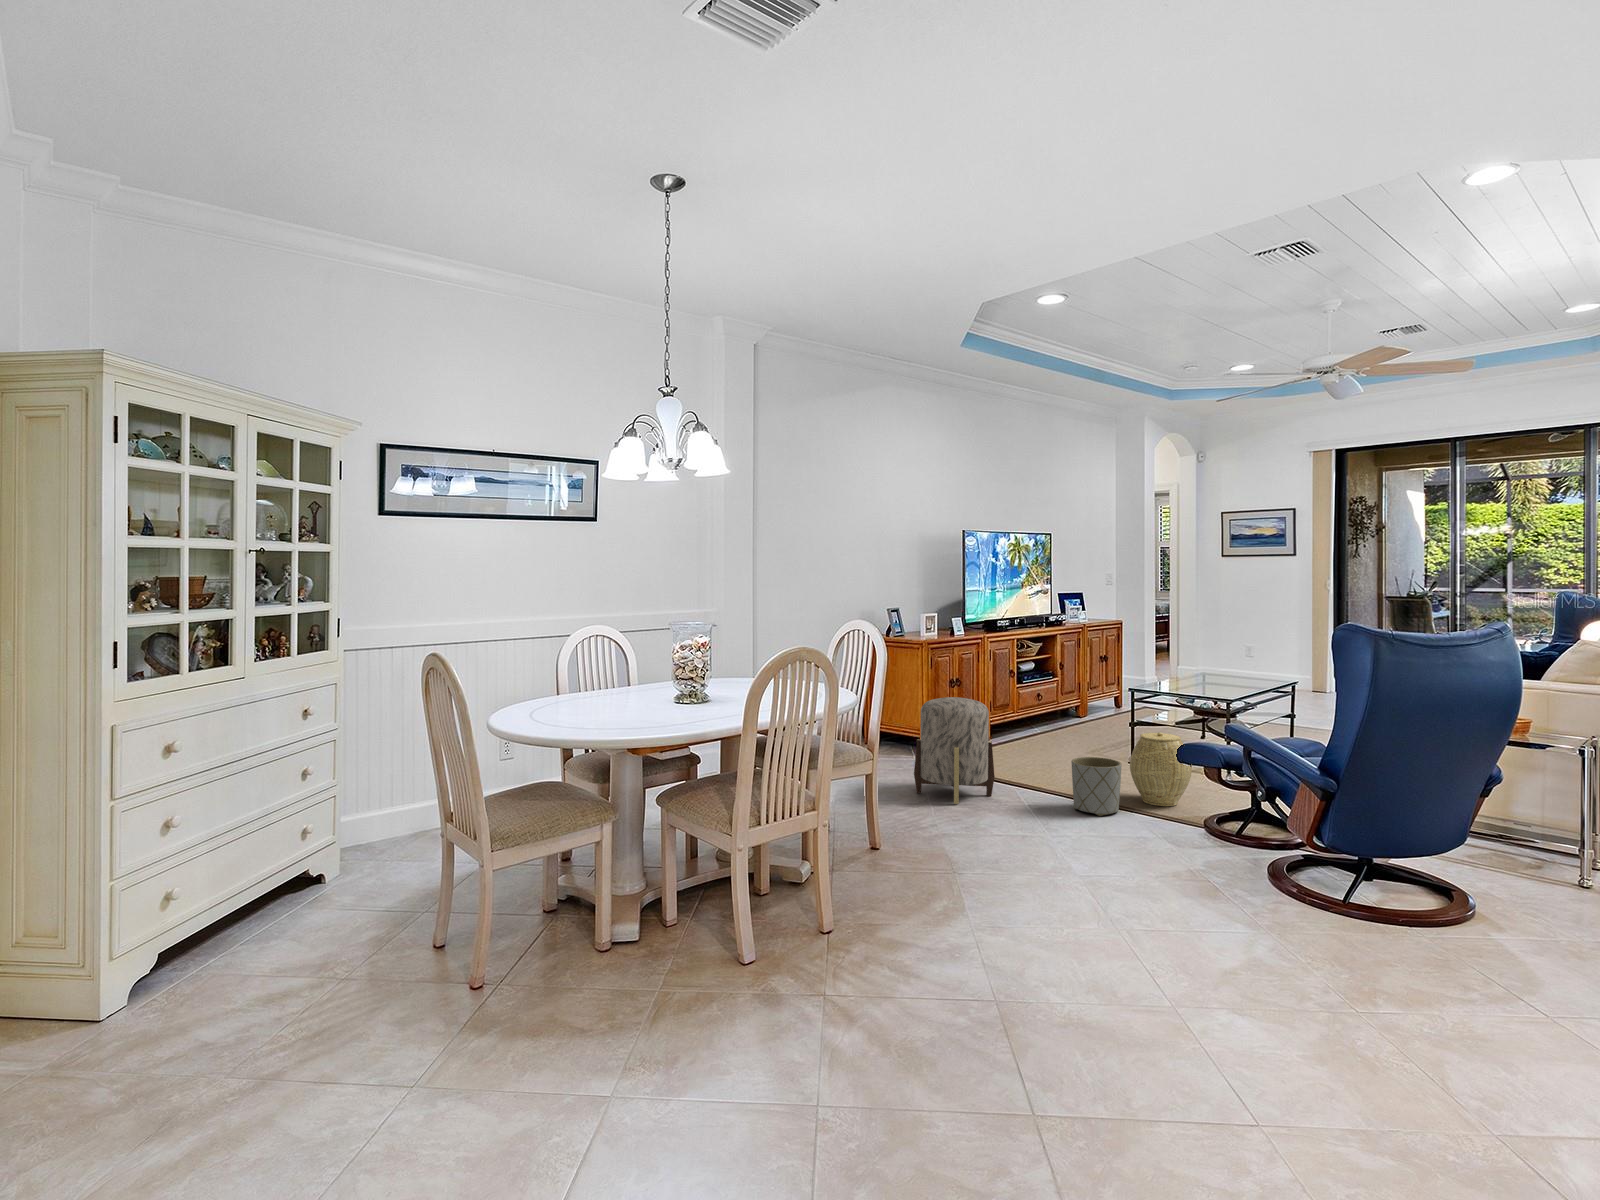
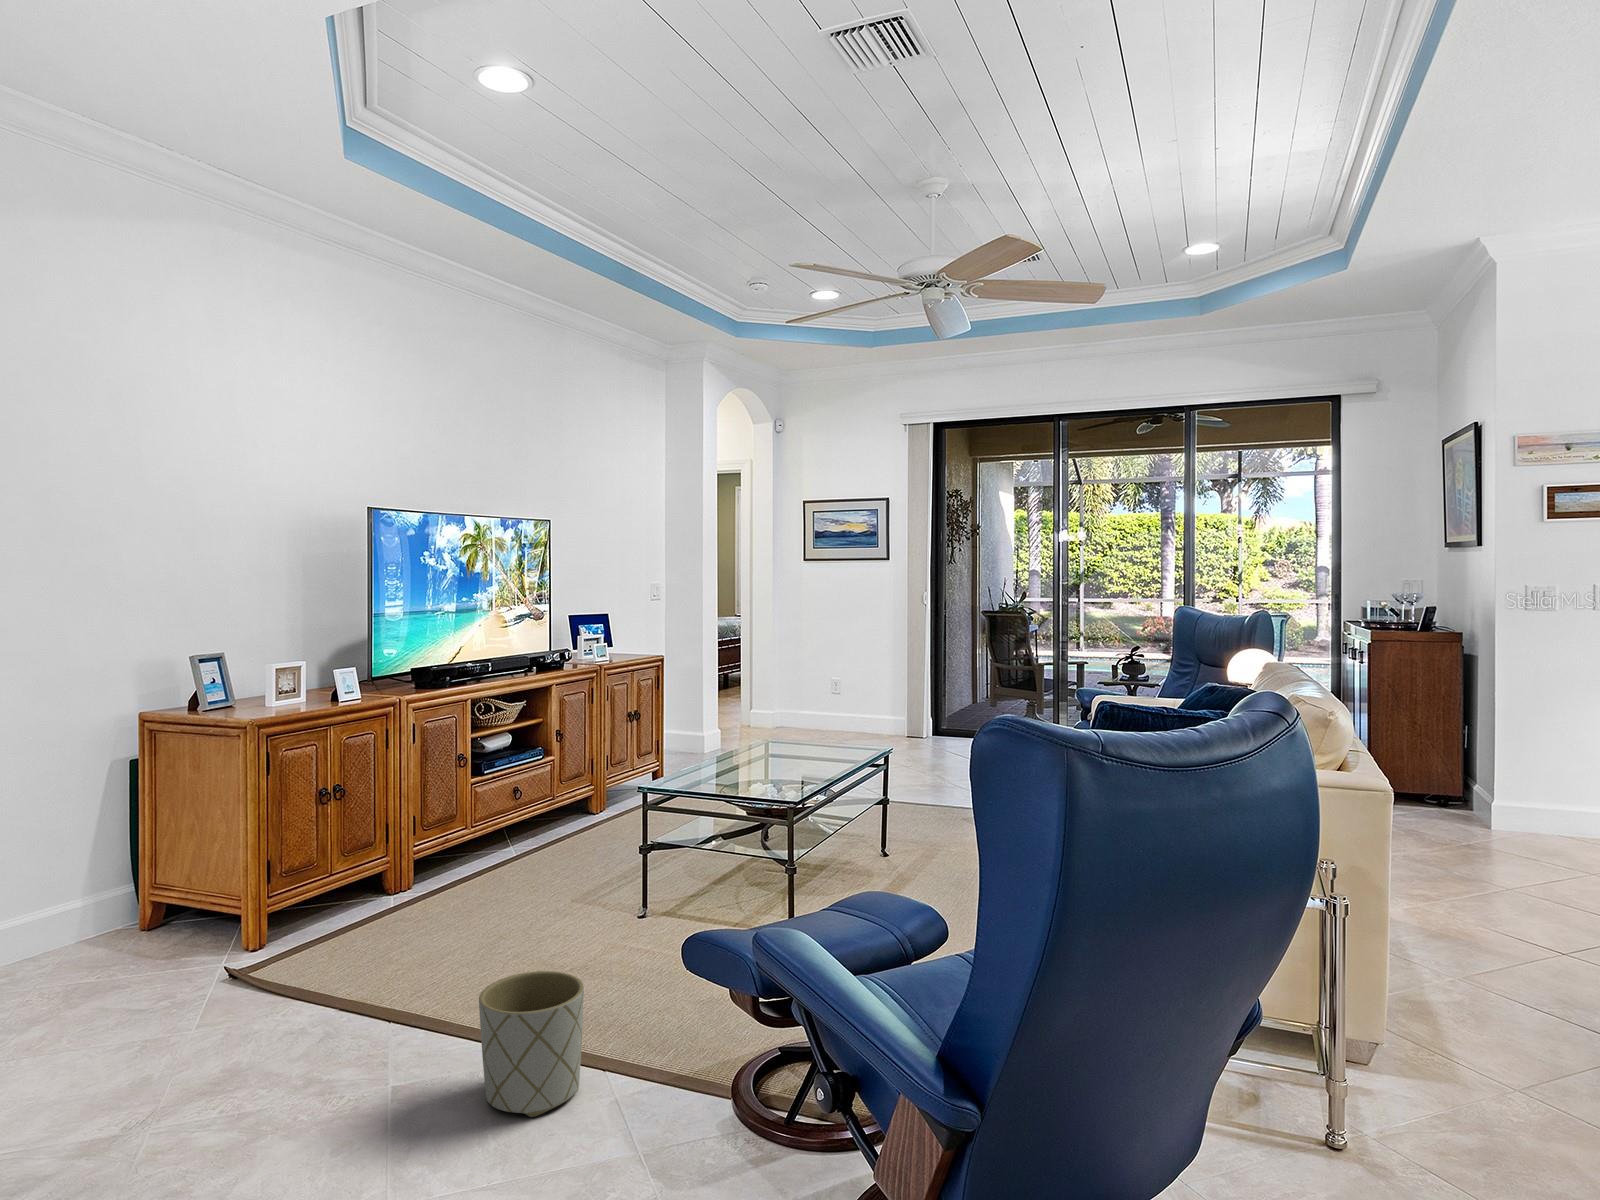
ottoman: present [914,697,995,804] -> none [115,866,323,1140]
woven basket: present [1130,732,1192,806] -> none [613,895,726,1050]

